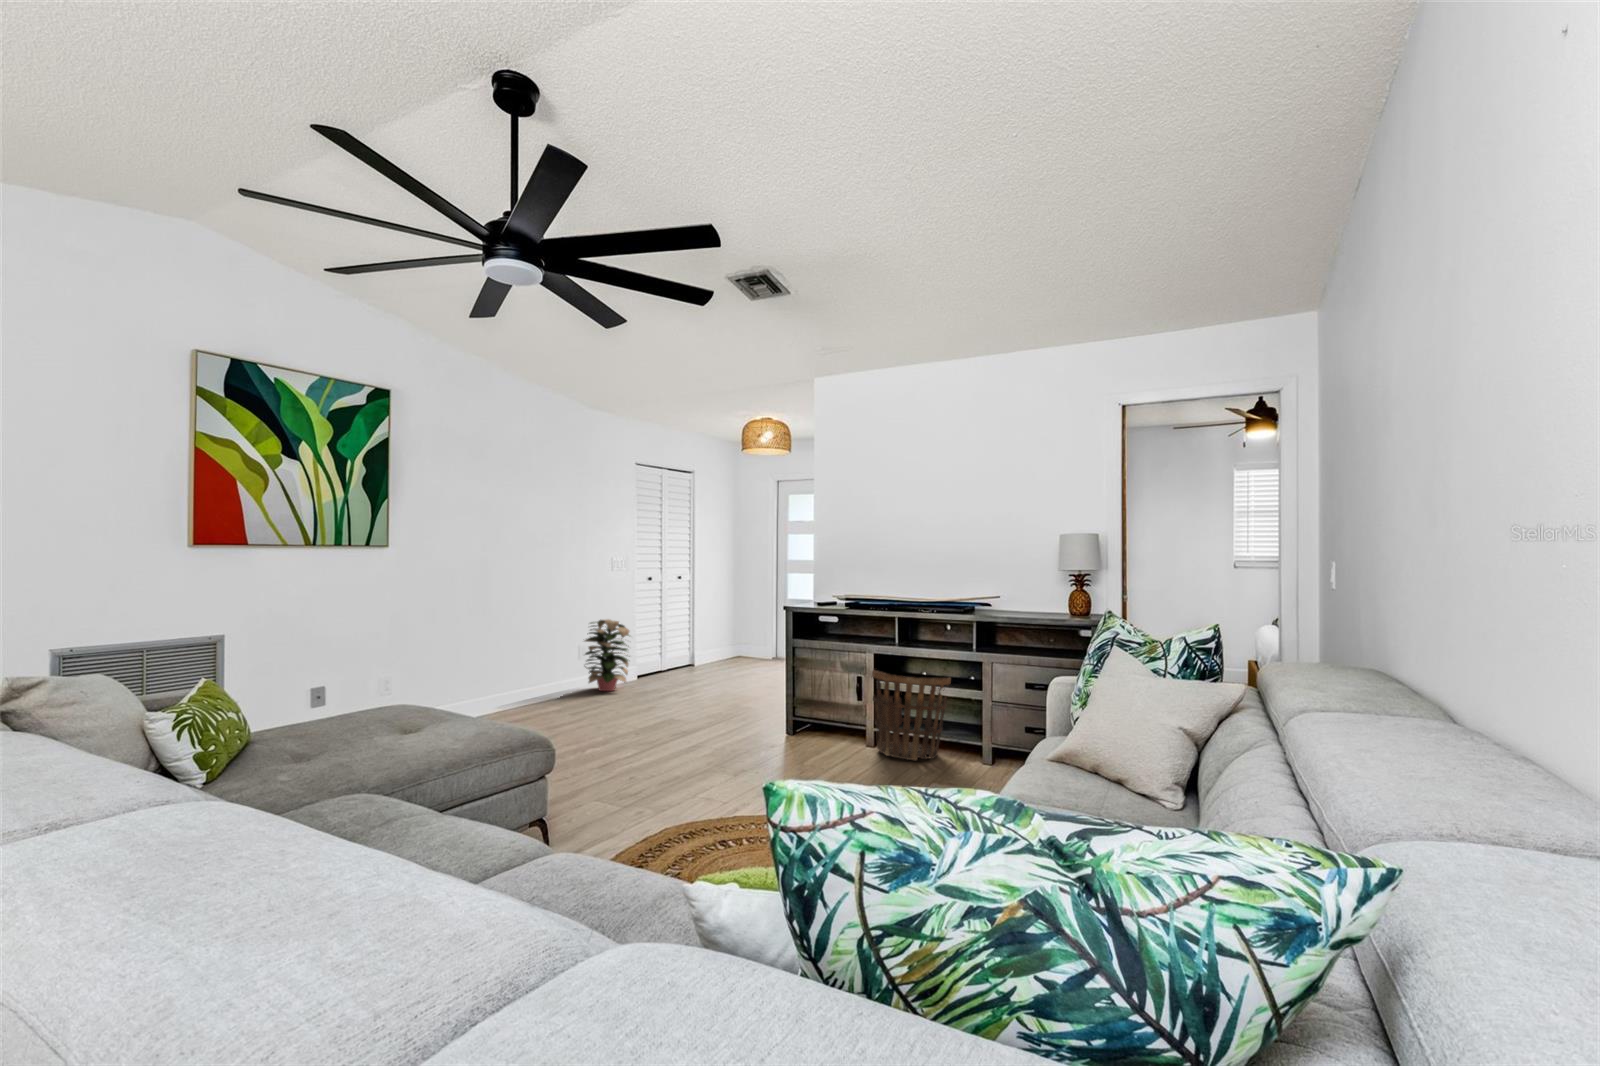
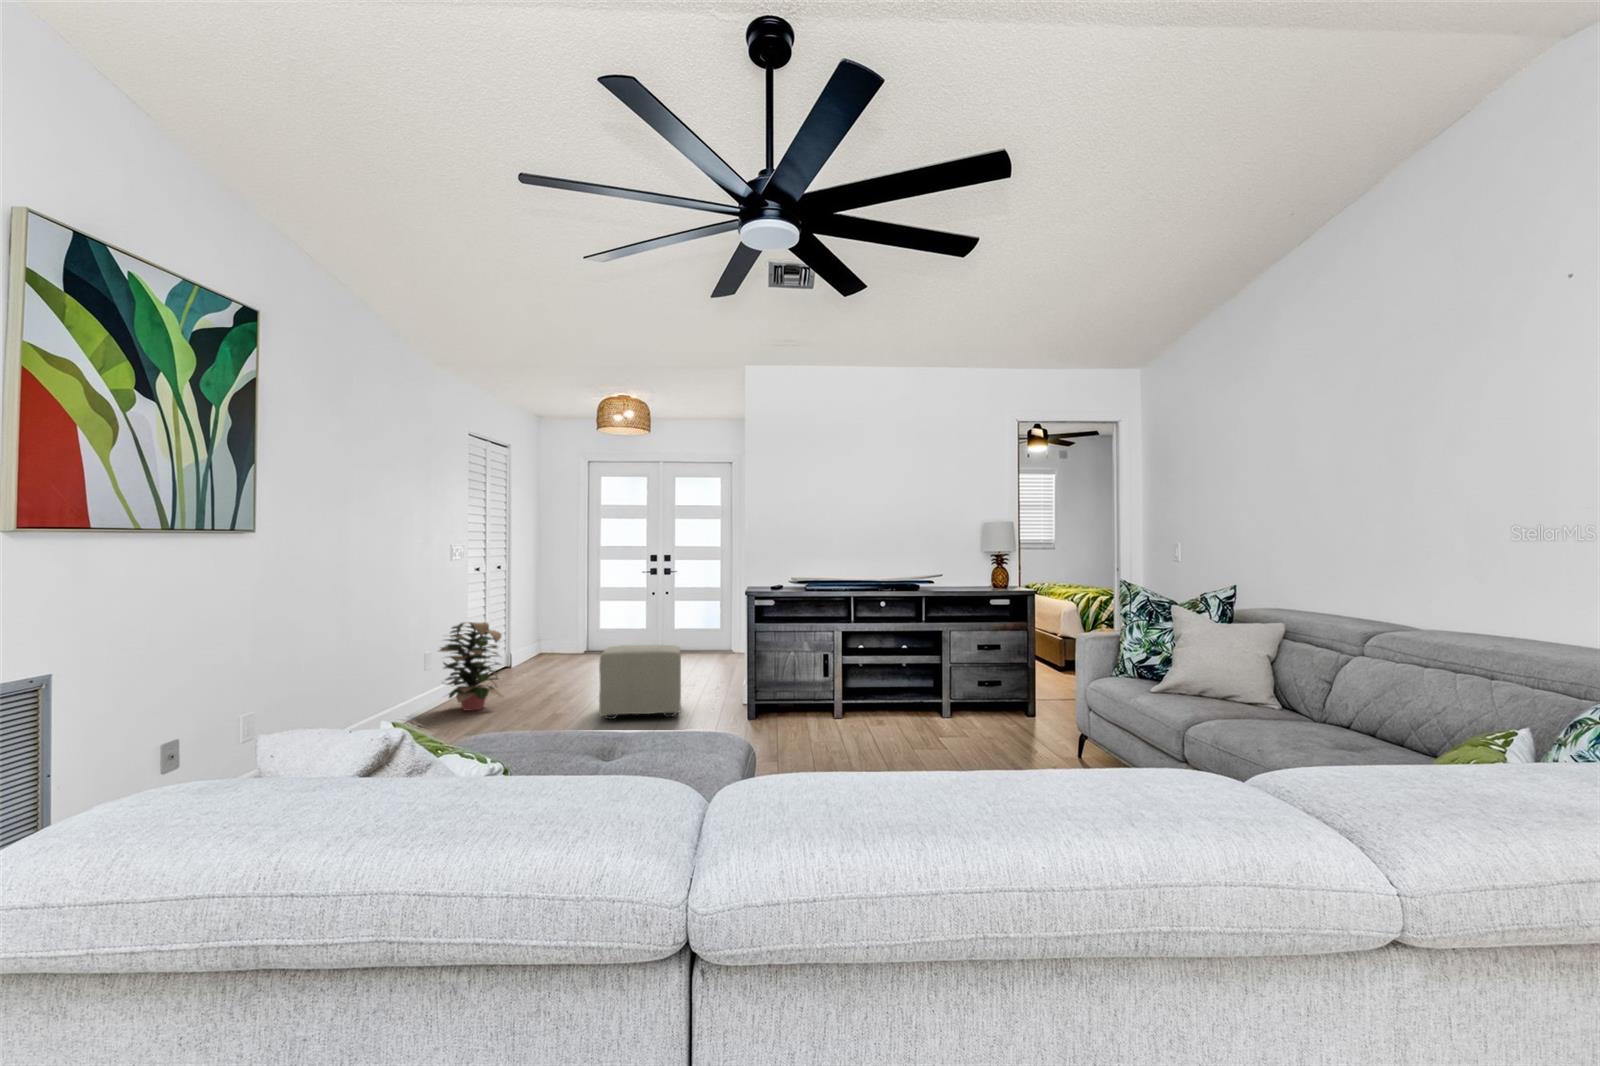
ottoman: none [669,650,759,717] -> present [599,645,681,719]
basket: present [871,670,951,760] -> none [849,644,927,729]

